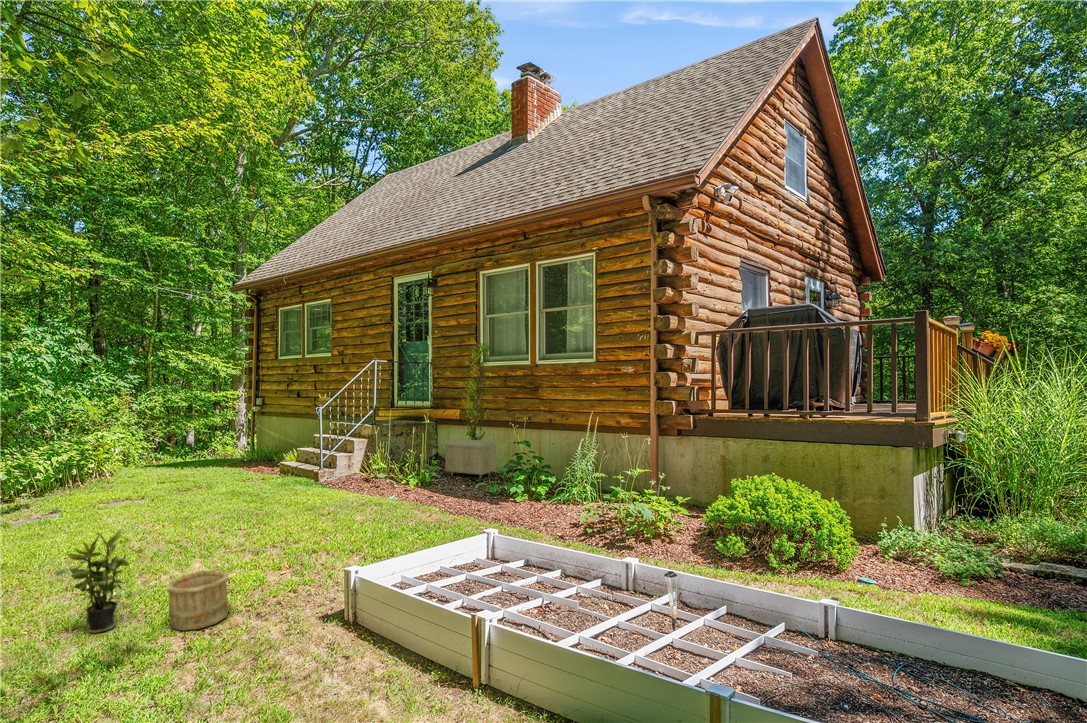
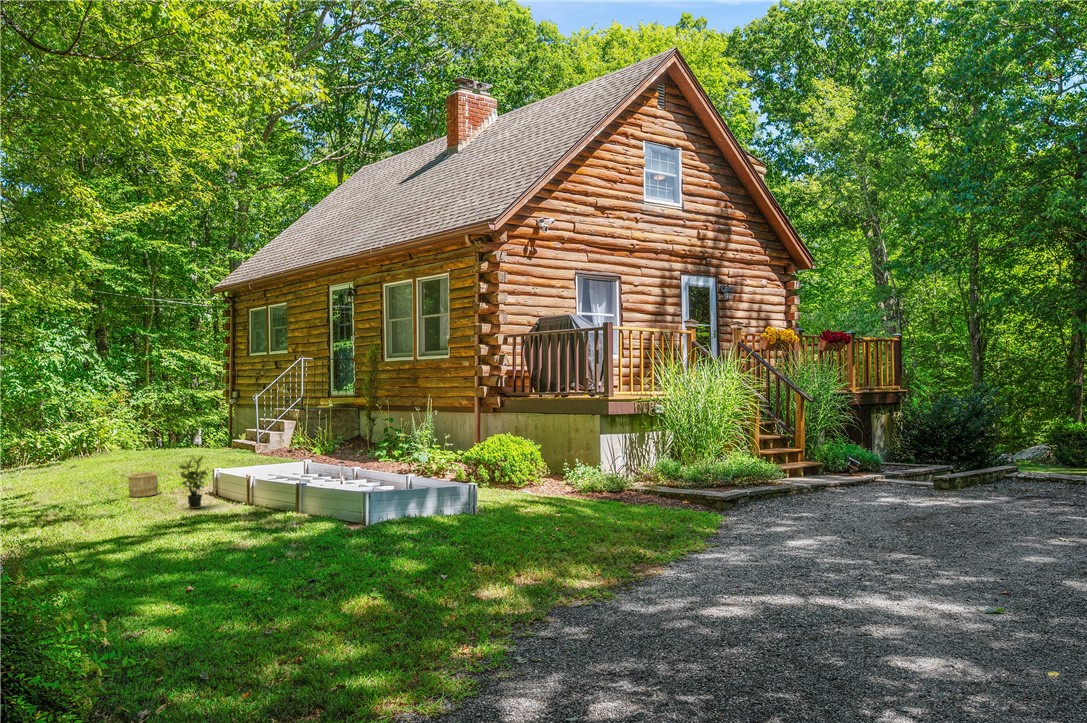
storage bench: present [445,438,496,478] -> none [353,421,393,451]
potted plant: present [68,531,129,634] -> present [179,456,208,509]

